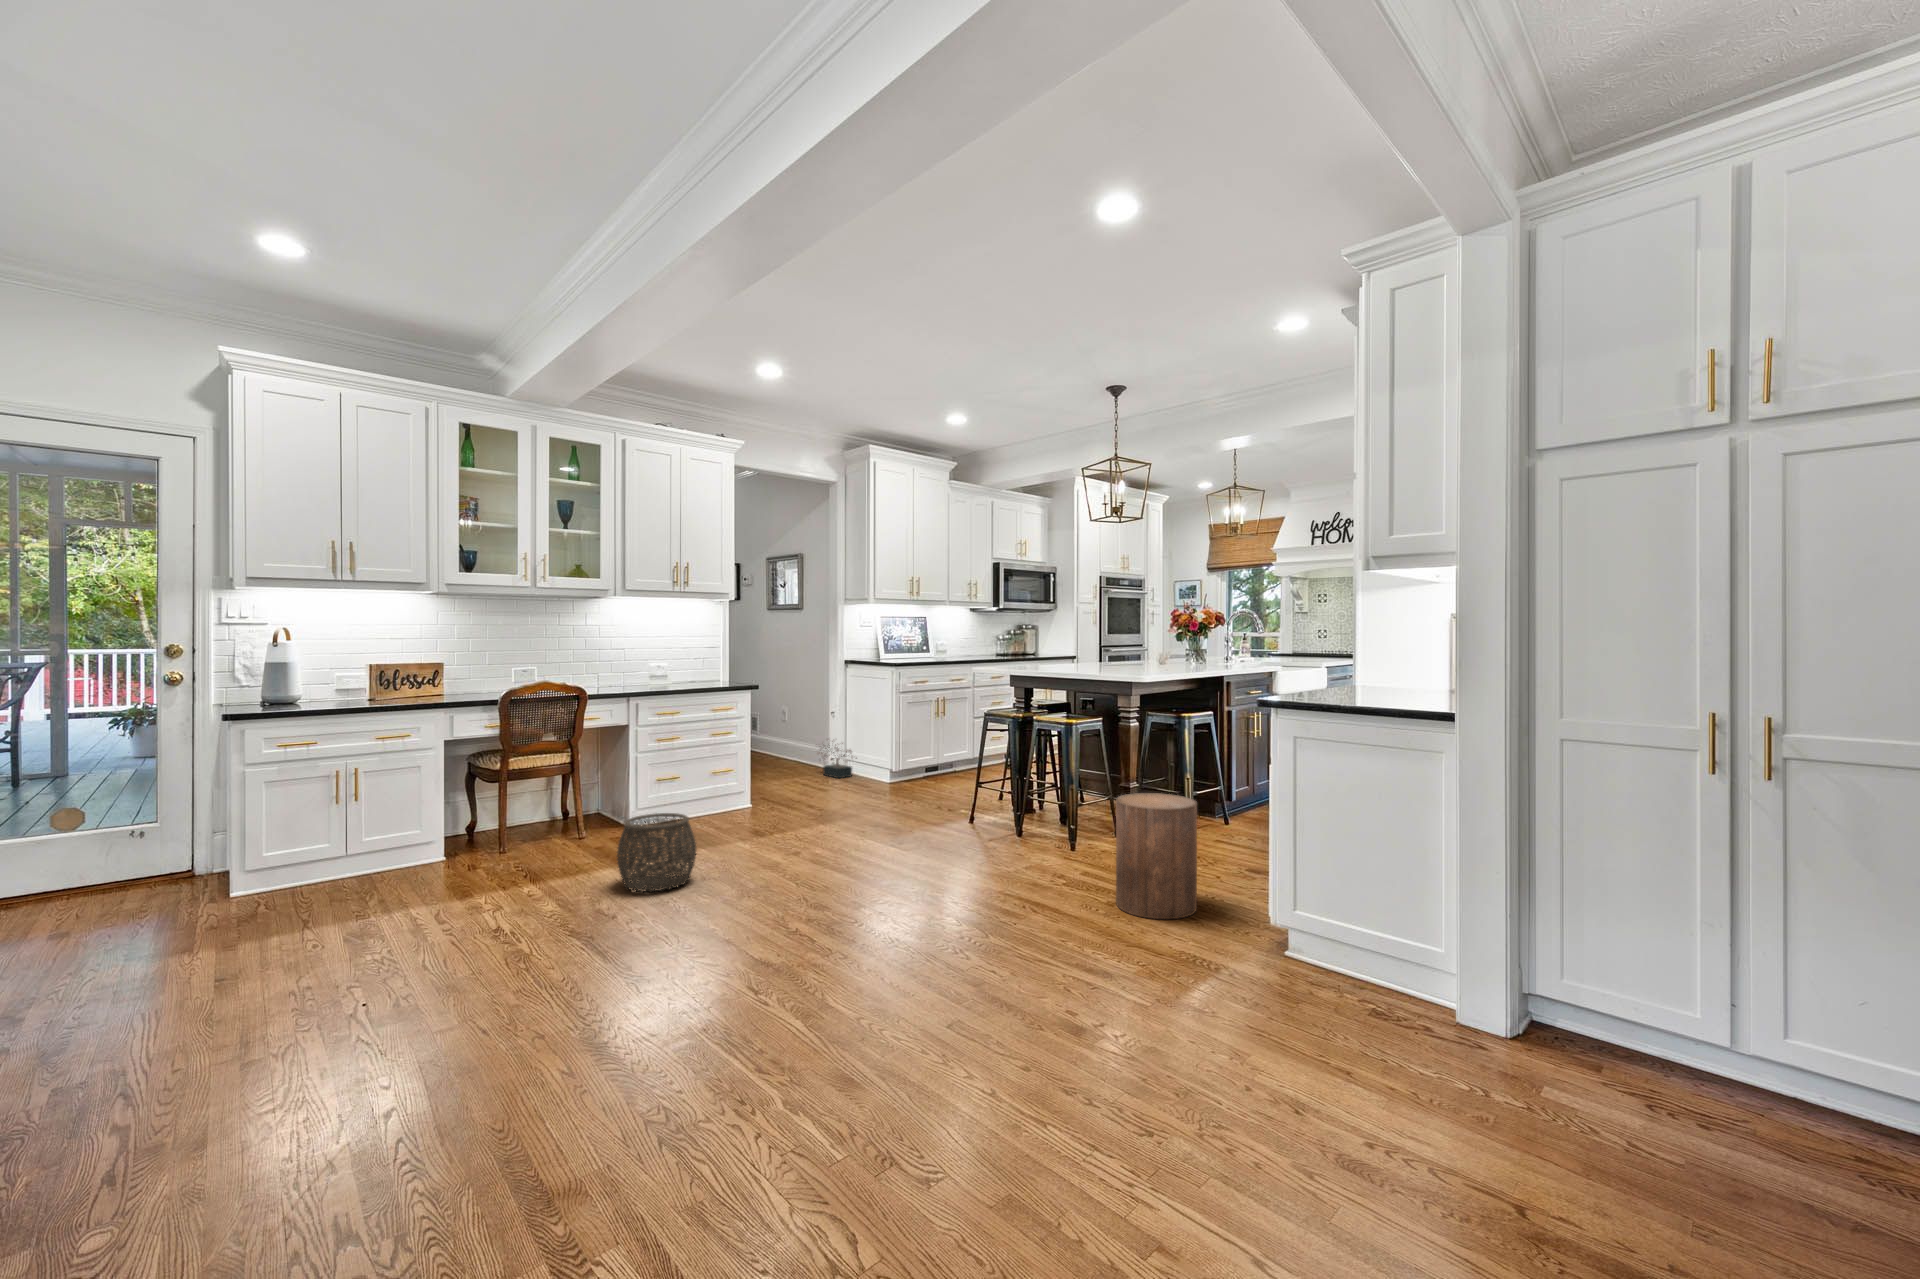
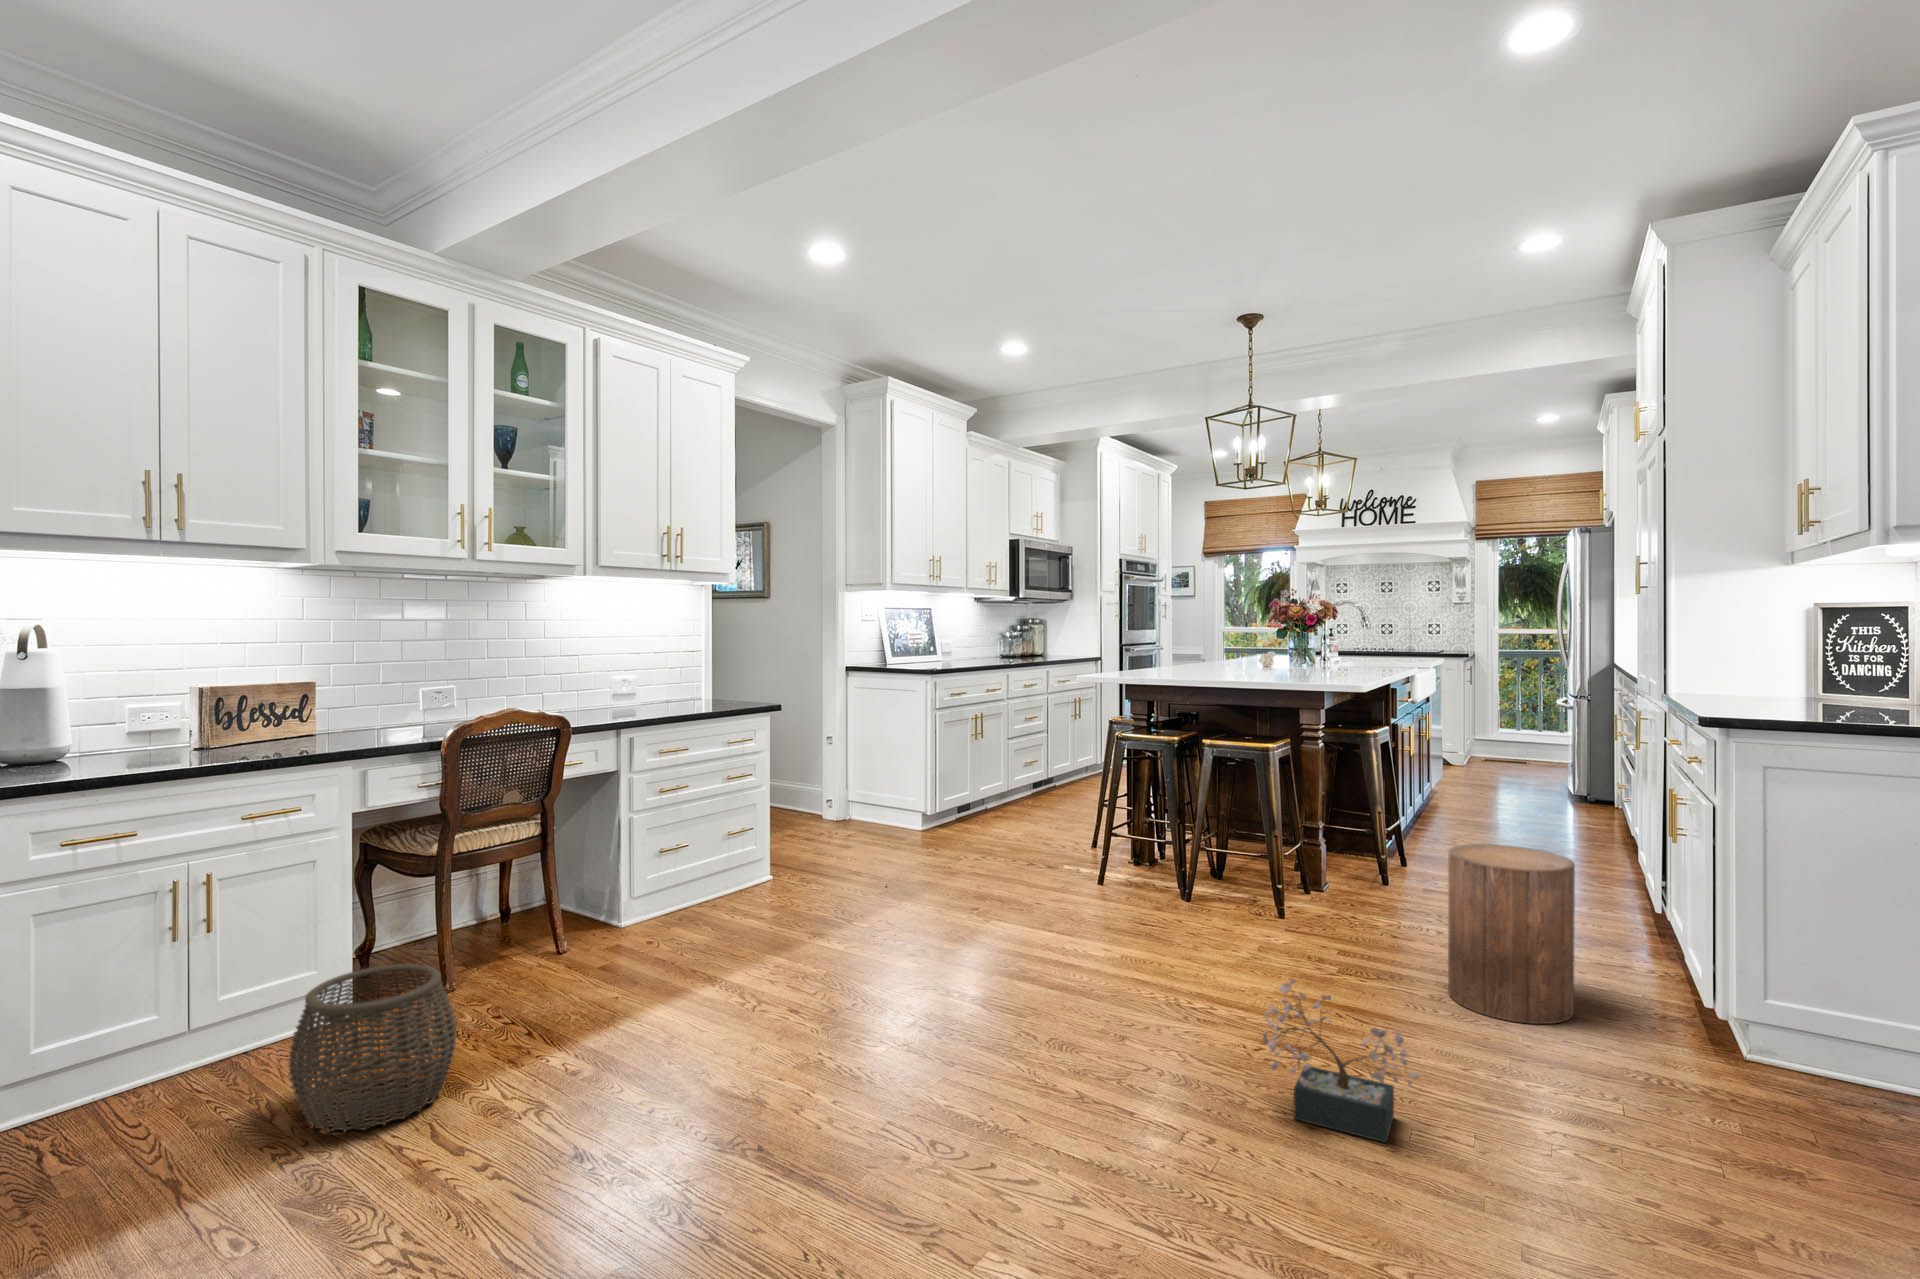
decorative plant: present [819,741,857,778] -> present [1263,979,1419,1143]
woven basket: present [617,813,696,892] -> present [289,964,457,1132]

